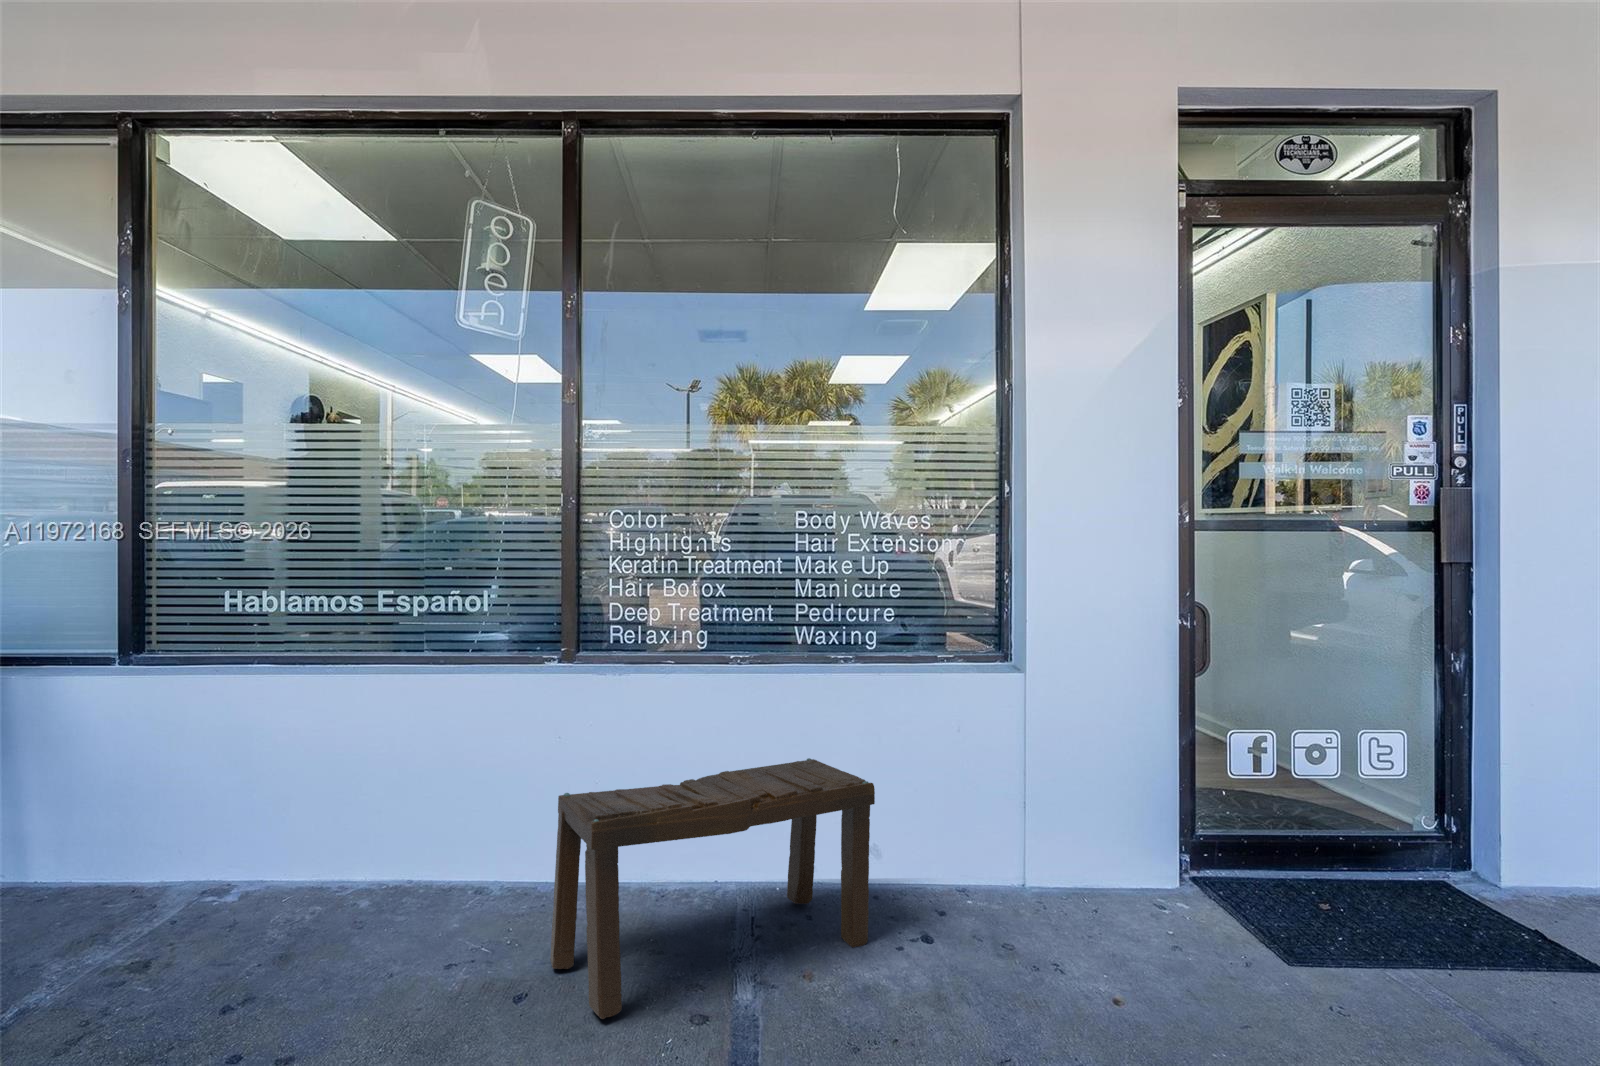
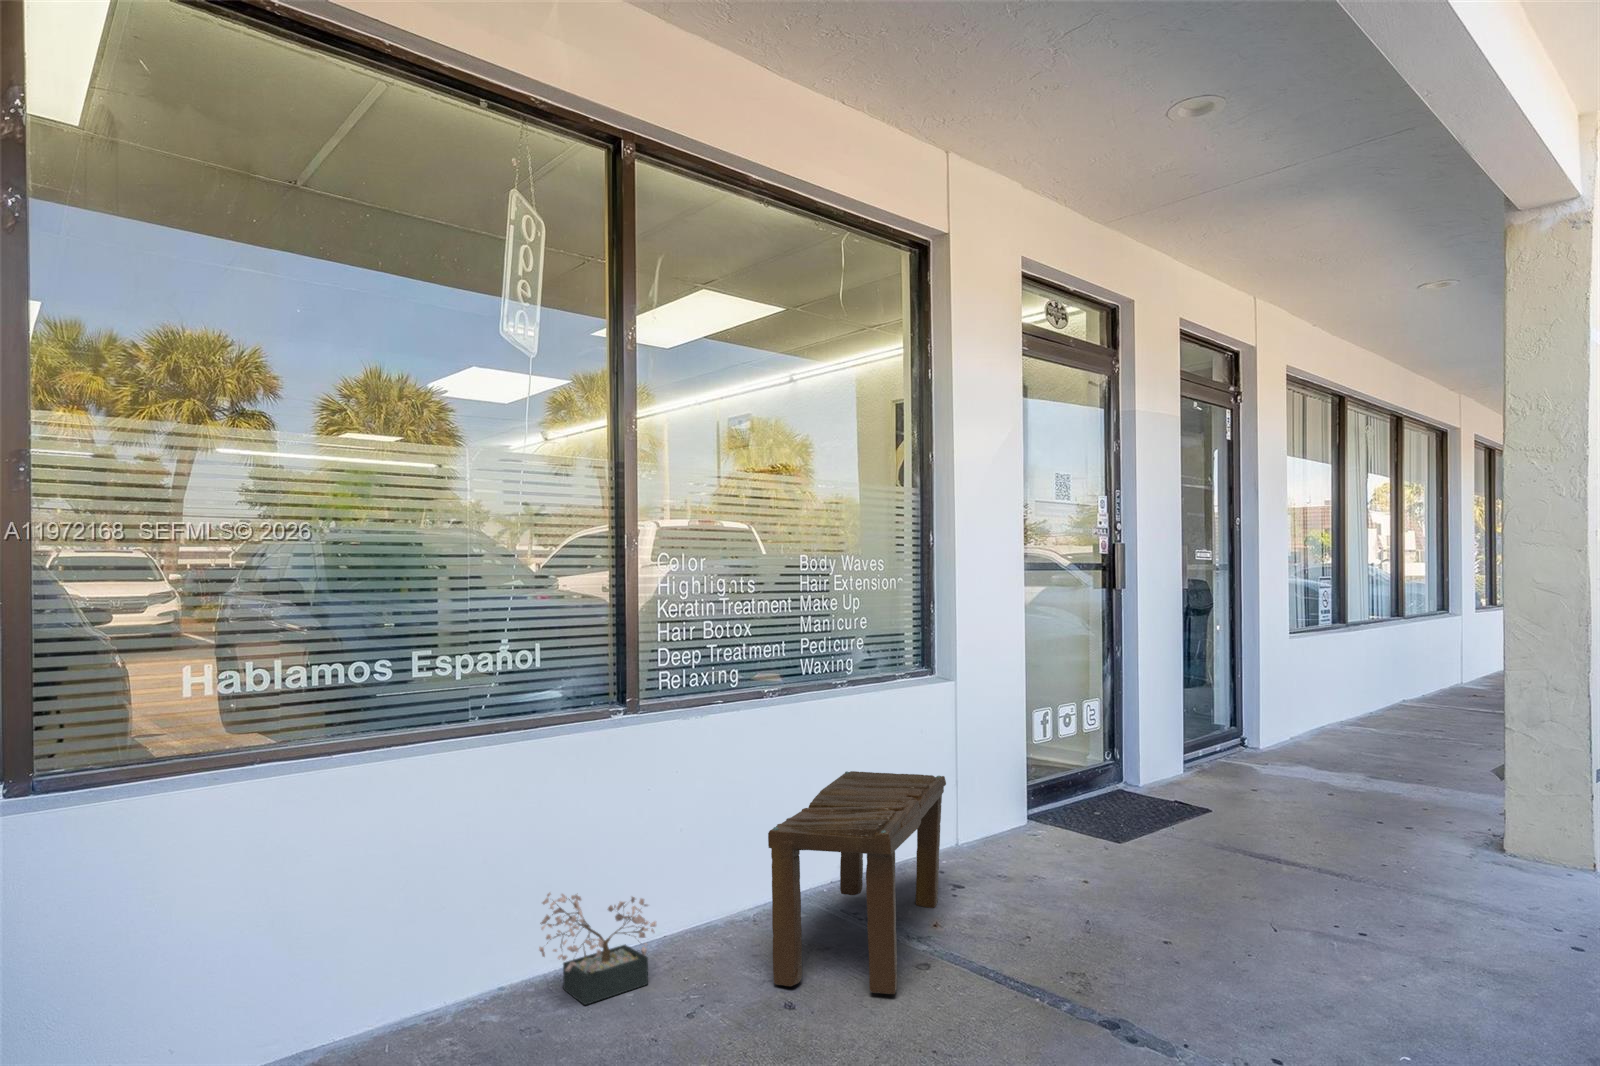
decorative plant: none [399,810,520,920] -> present [539,893,656,1005]

